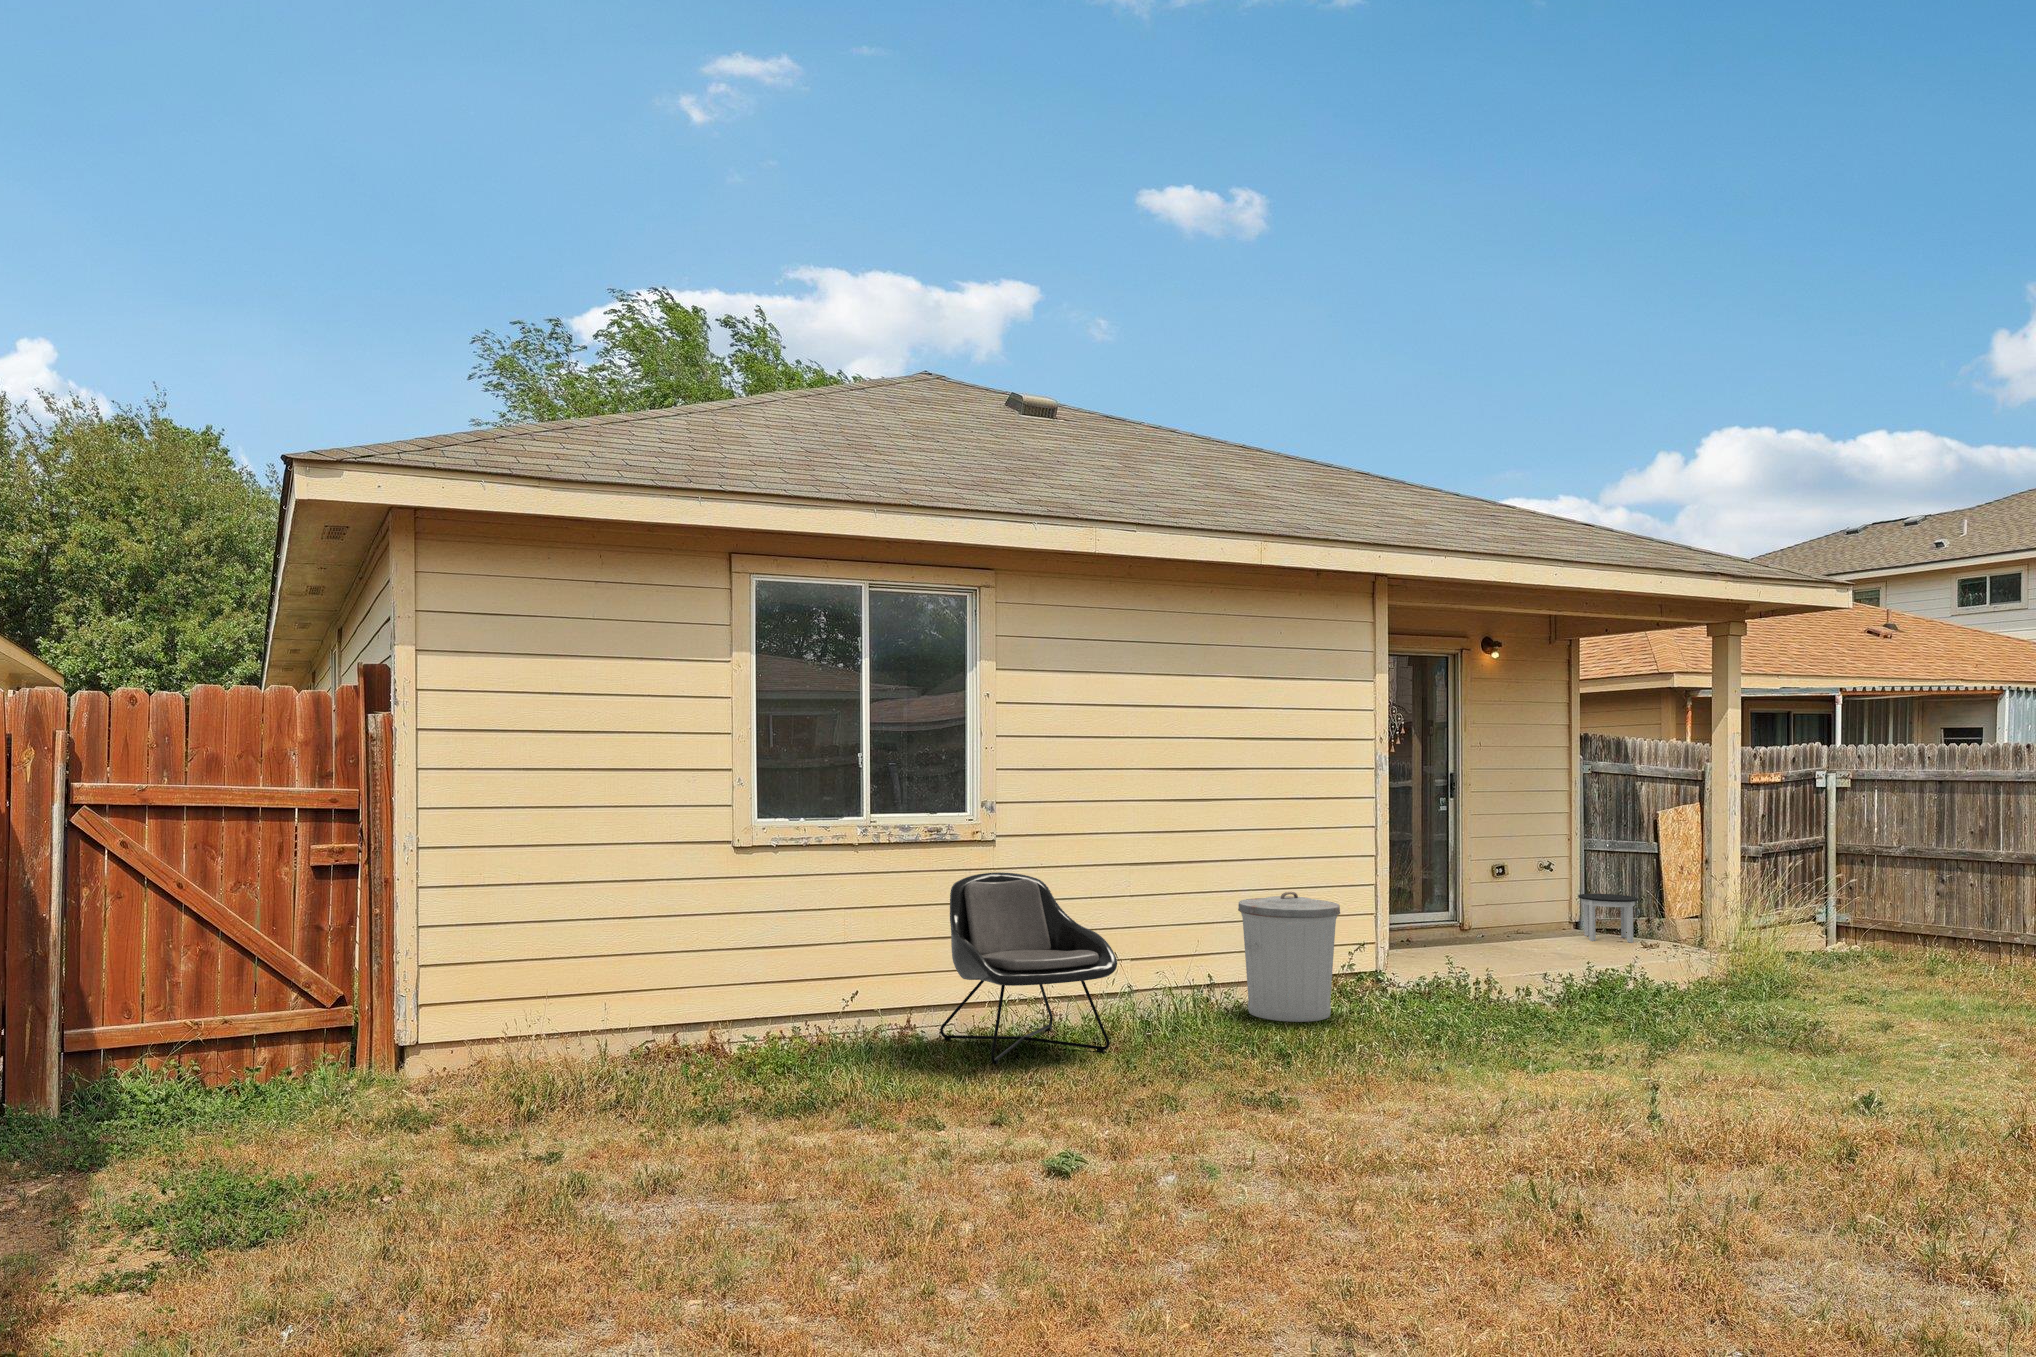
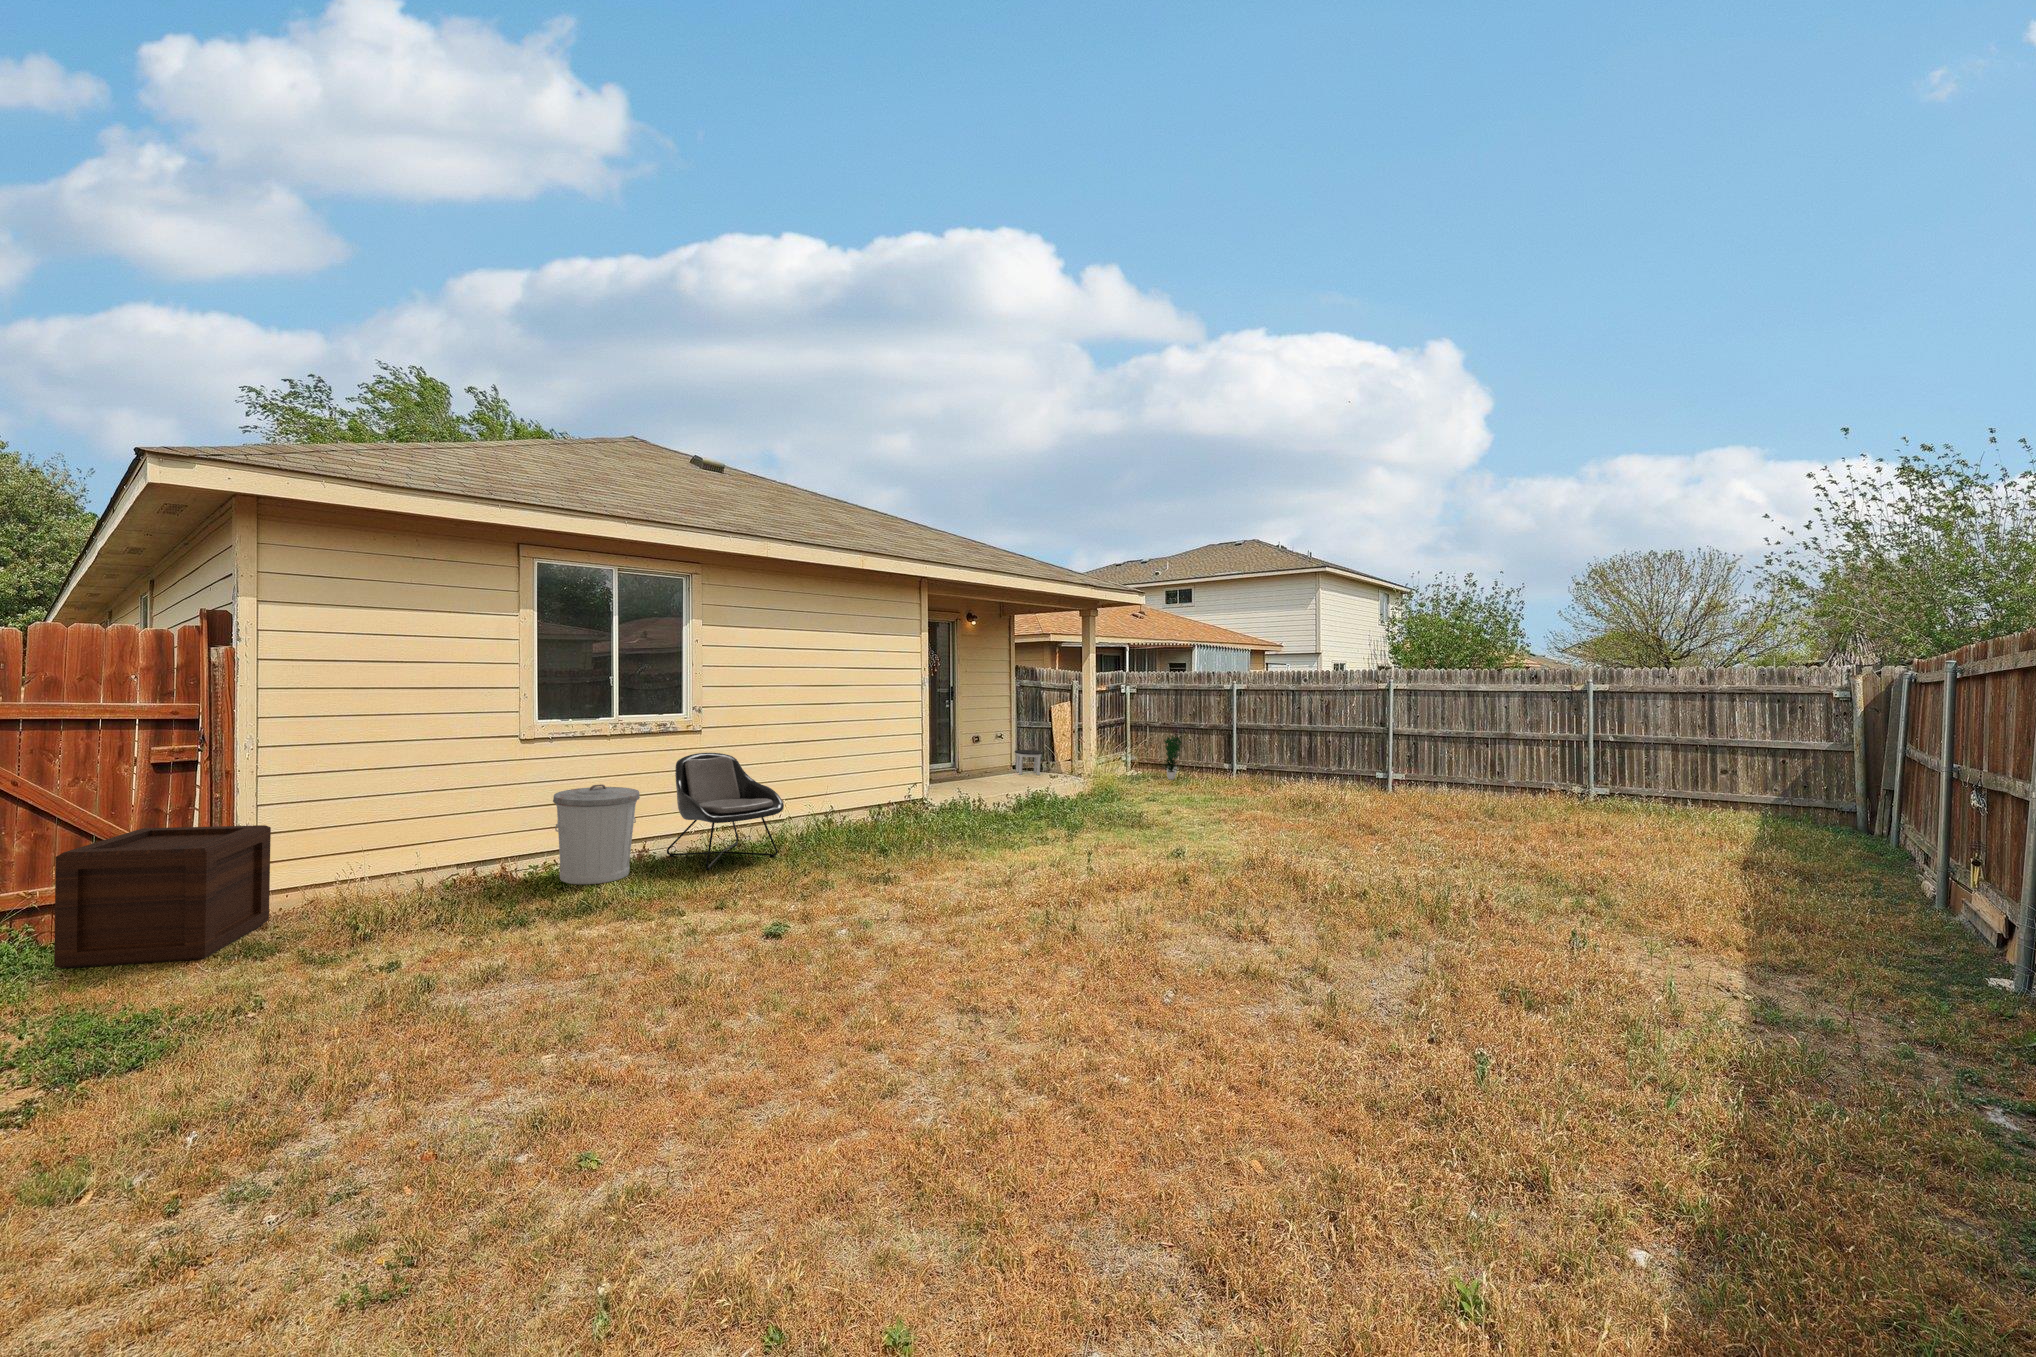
potted plant: none [1913,862,1965,961] -> present [1164,736,1182,780]
trash can: present [1238,892,1340,1022] -> present [553,784,640,884]
wooden crate: none [208,948,432,1124] -> present [54,825,271,968]

